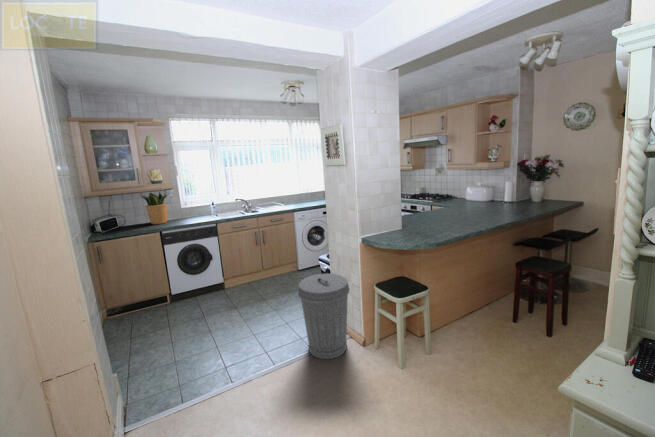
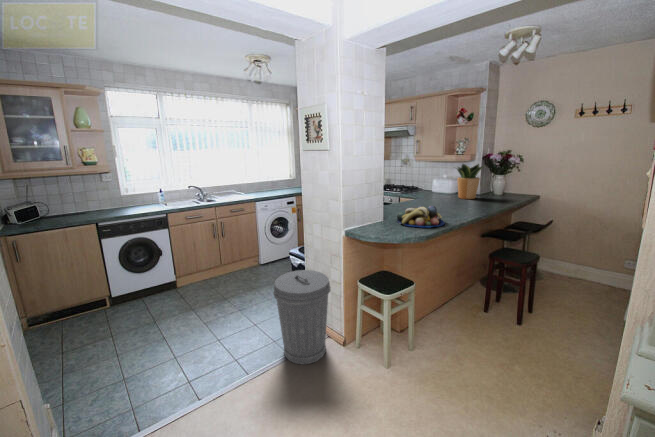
potted plant: present [141,193,168,224] -> present [457,164,484,199]
fruit bowl: none [414,214,461,234] -> present [397,206,445,227]

